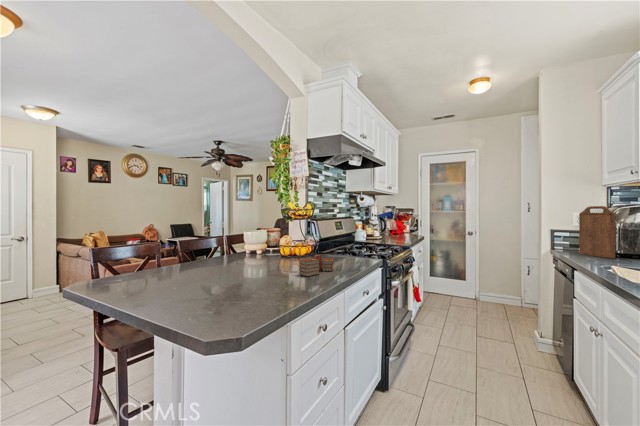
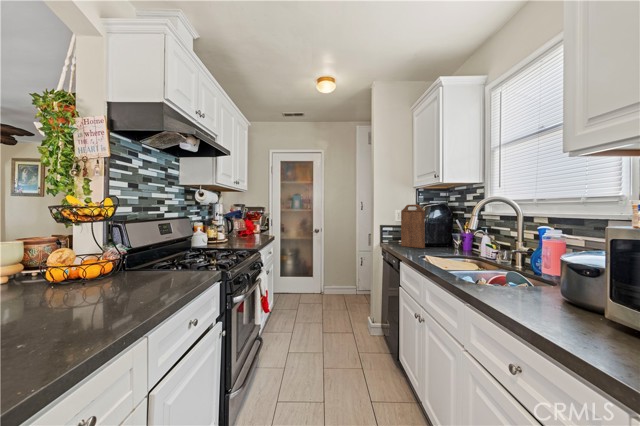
book: present [299,254,334,276] -> none [55,279,138,324]

